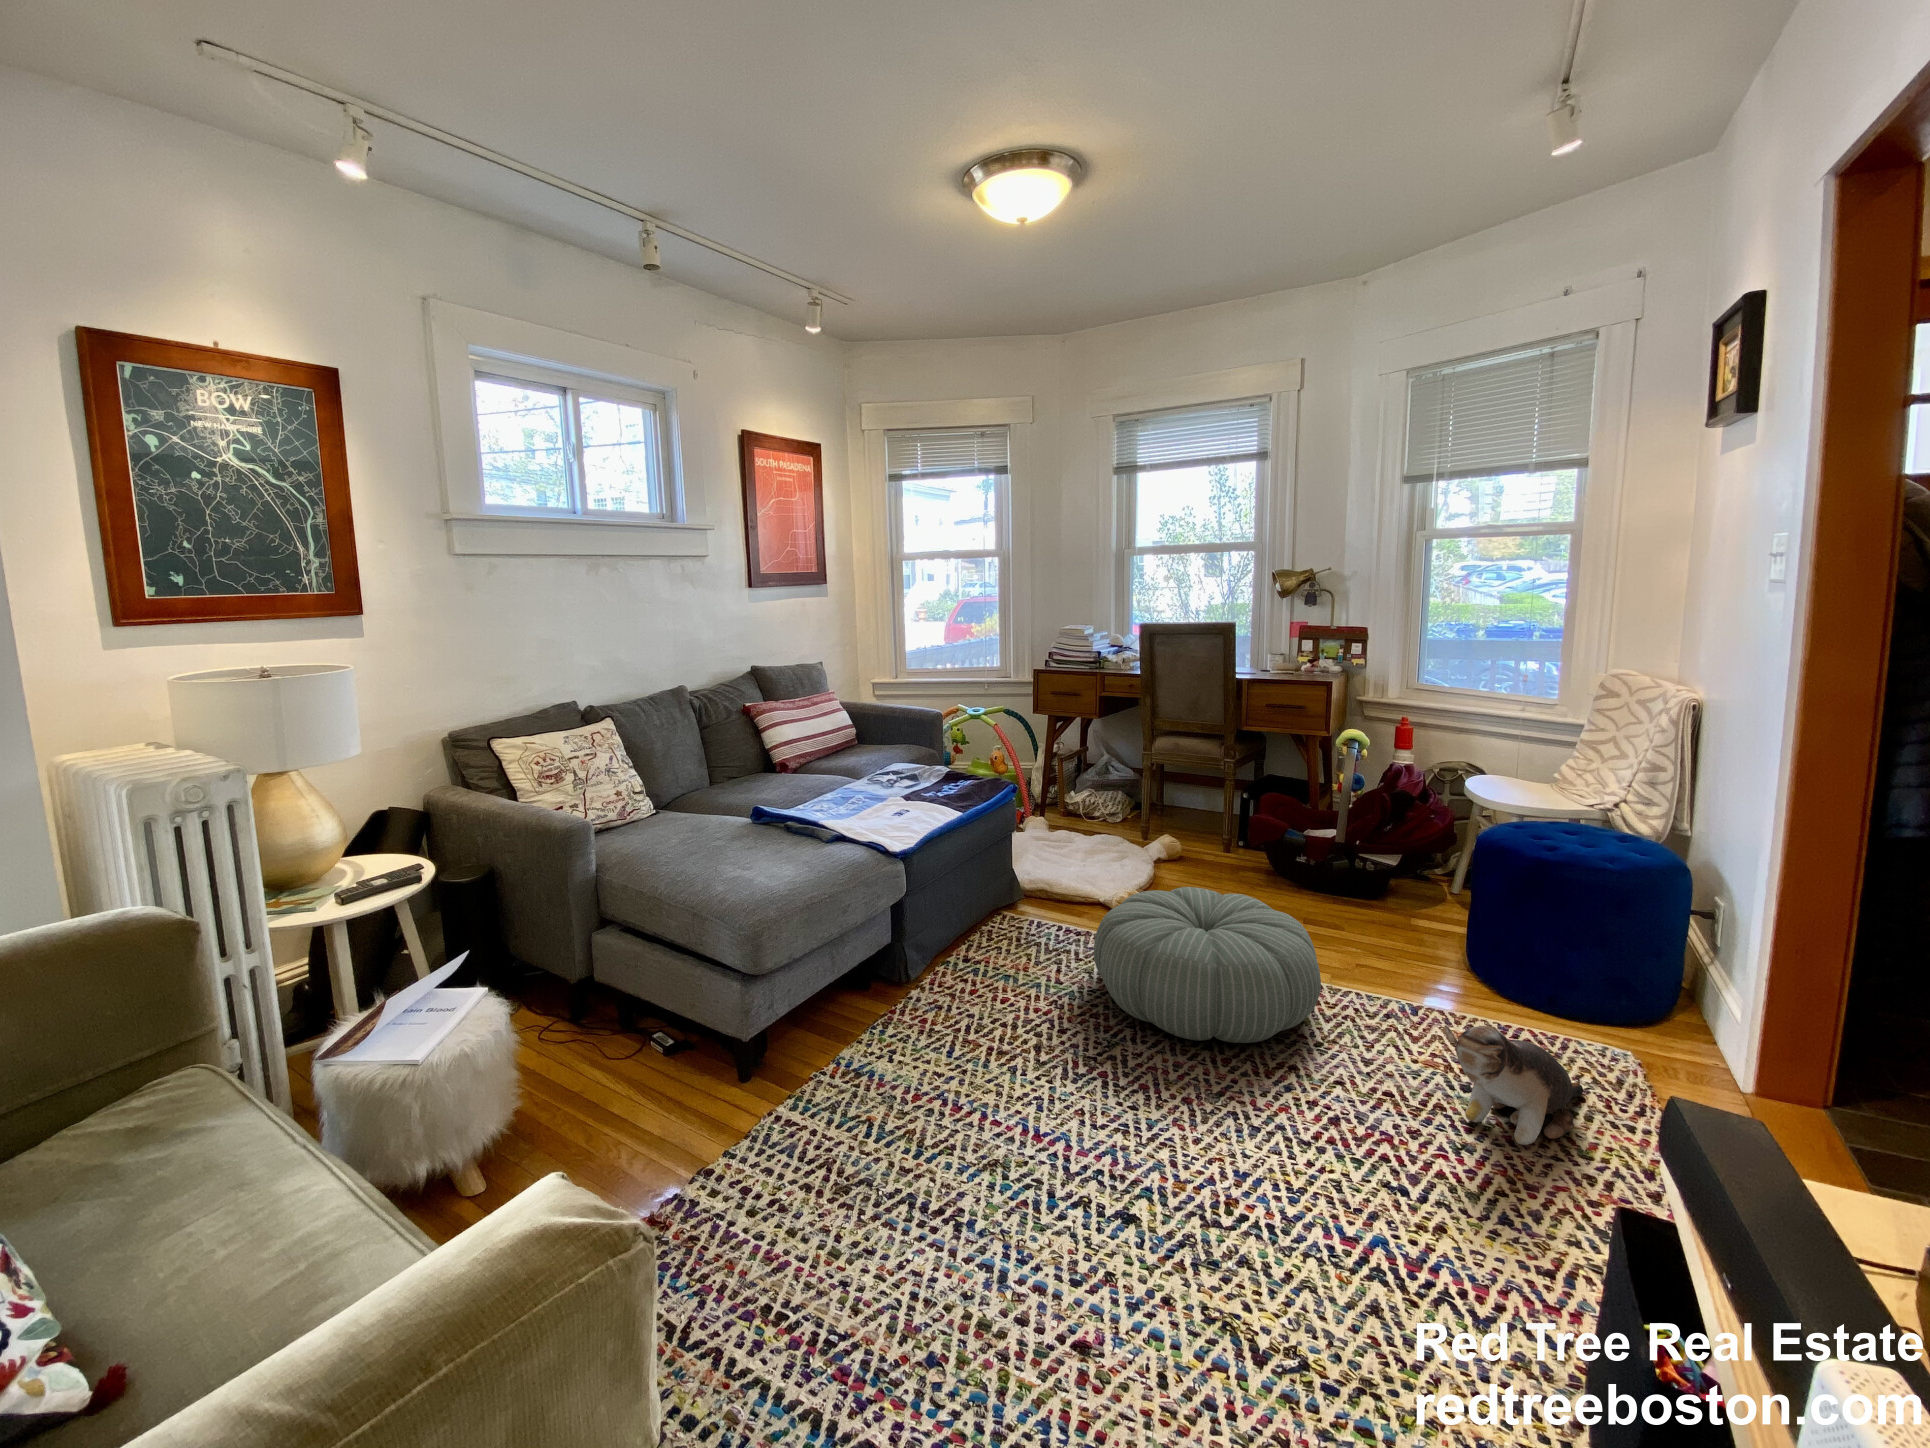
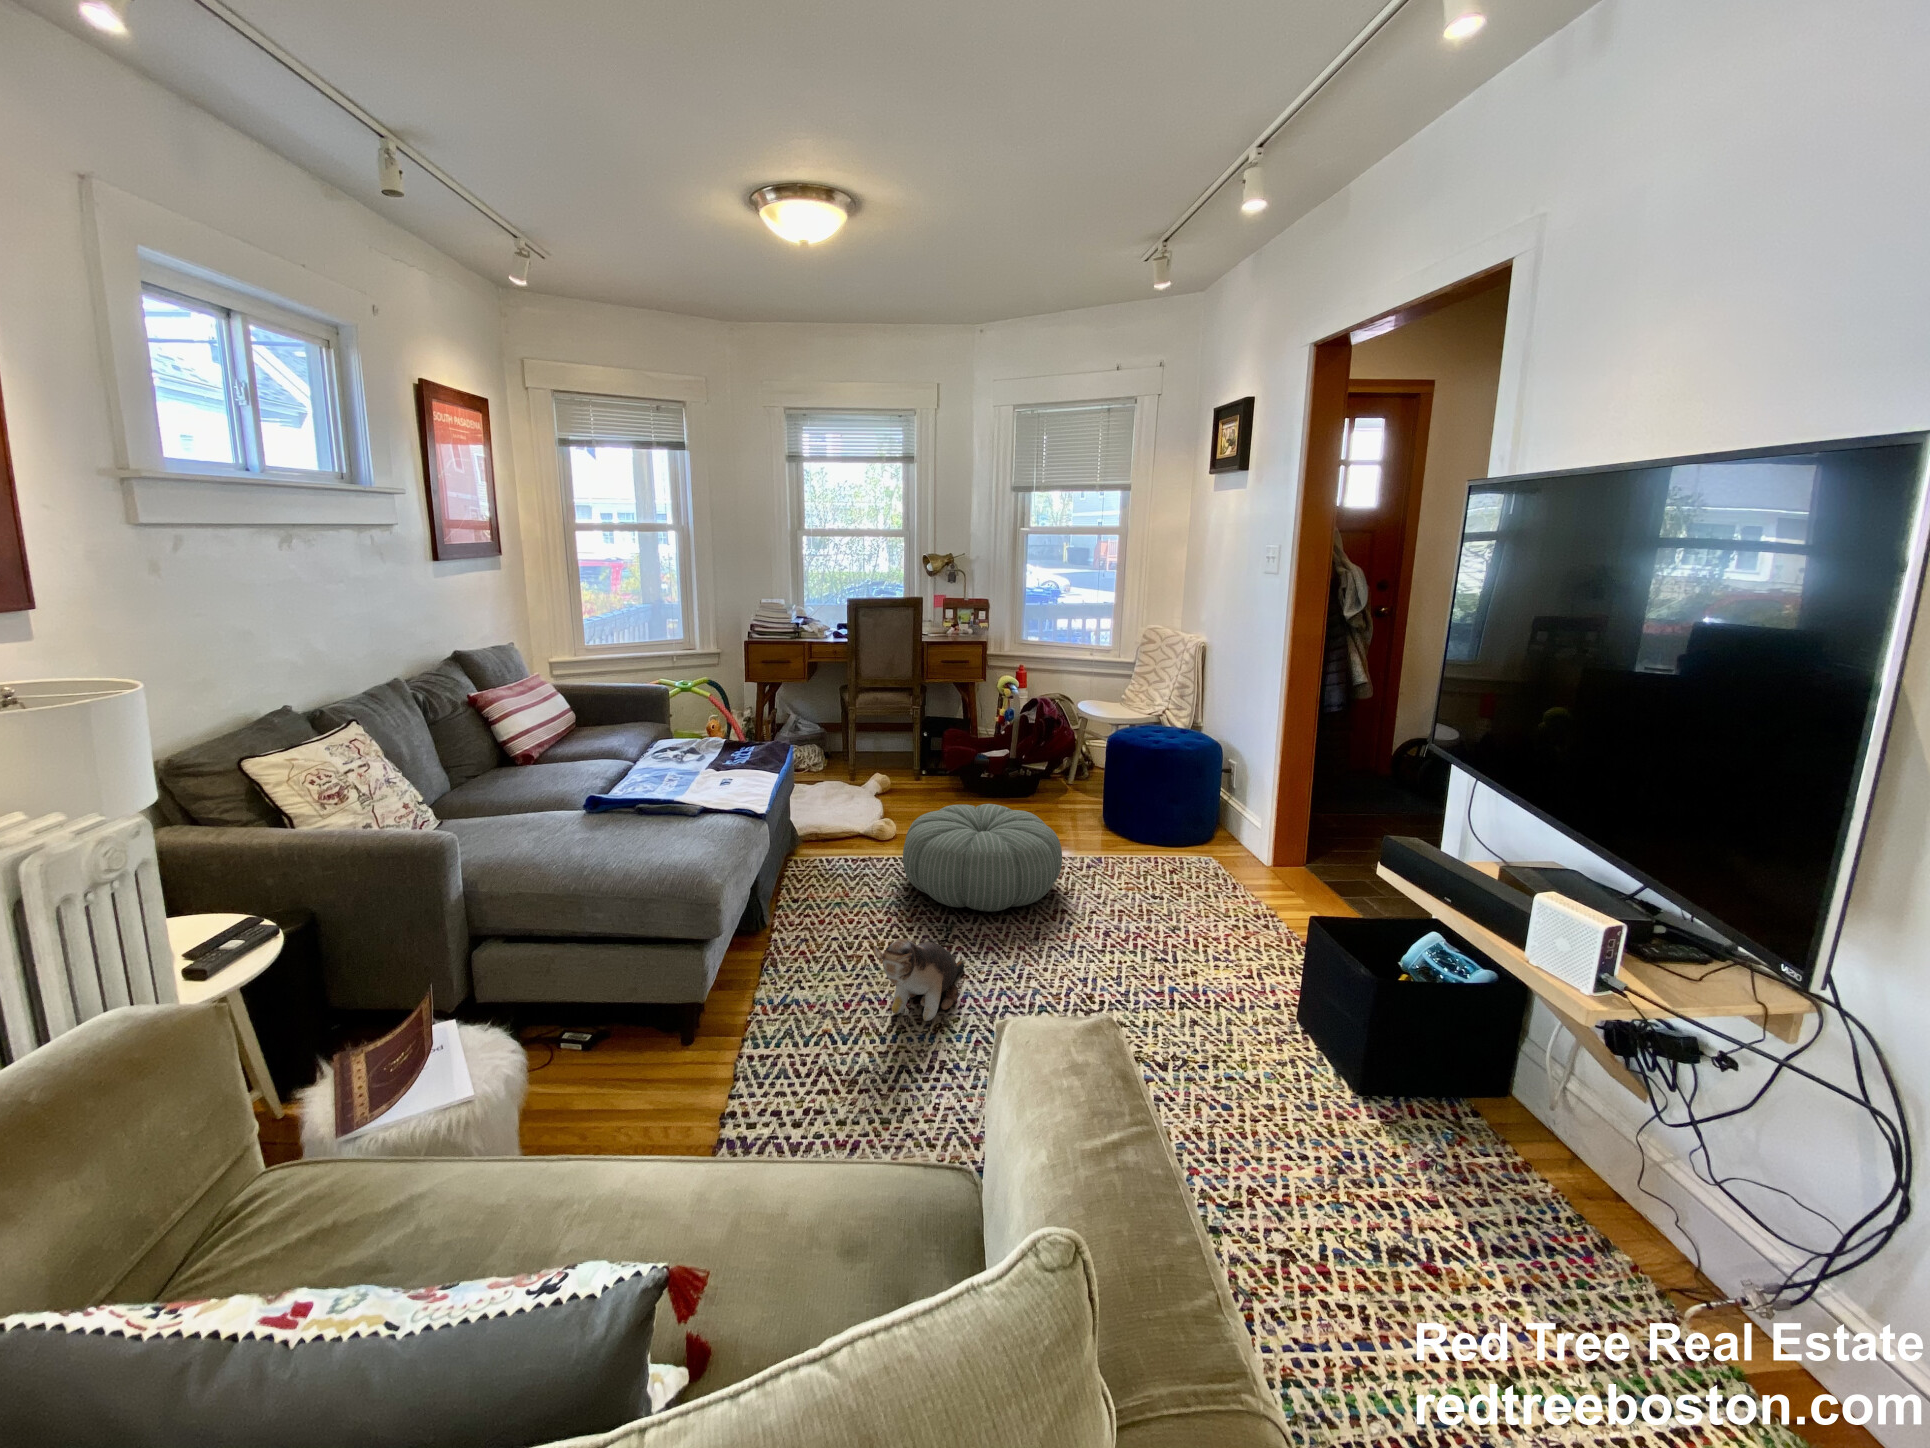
plush toy: present [1444,1025,1584,1145] -> present [874,938,964,1021]

